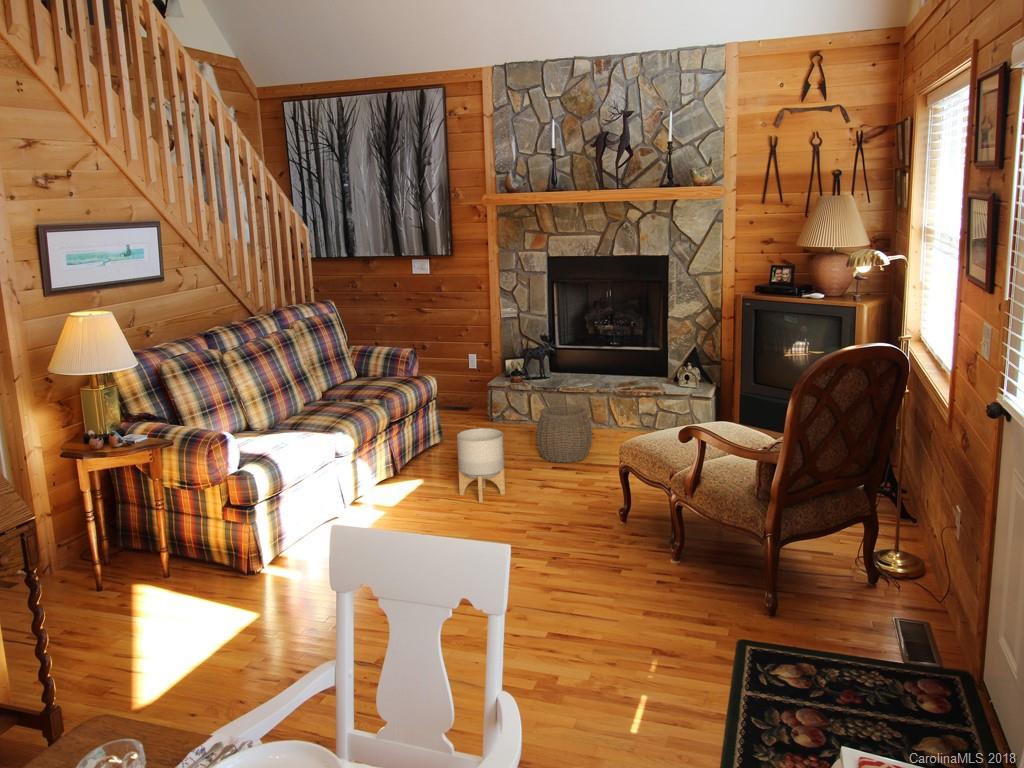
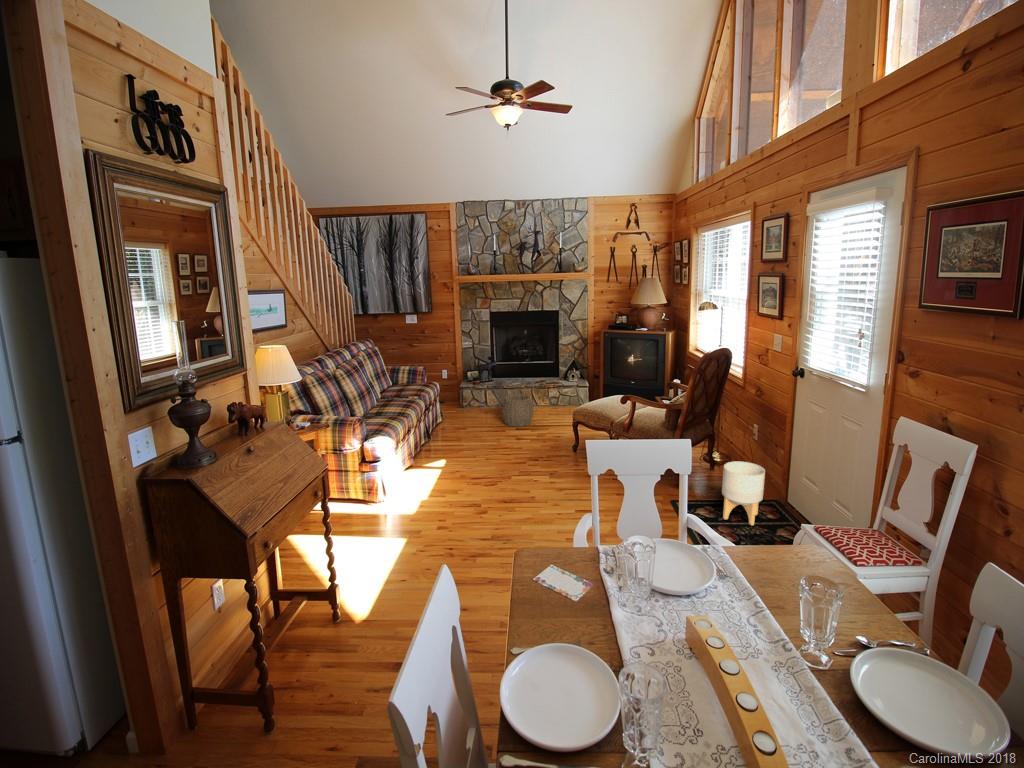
planter: present [457,428,505,503] -> present [722,462,765,525]

